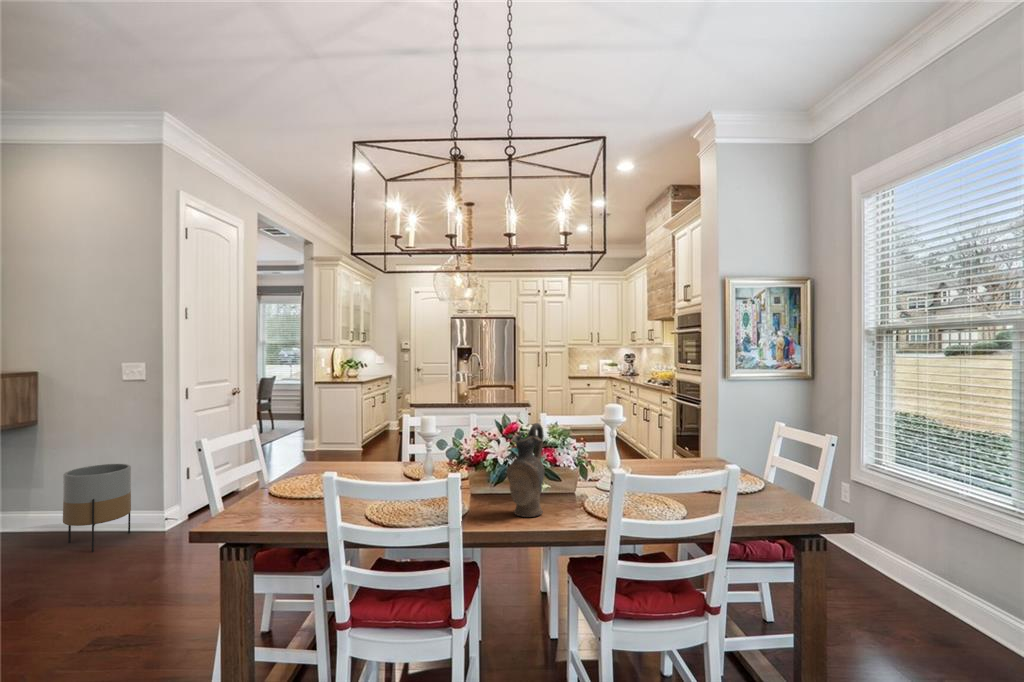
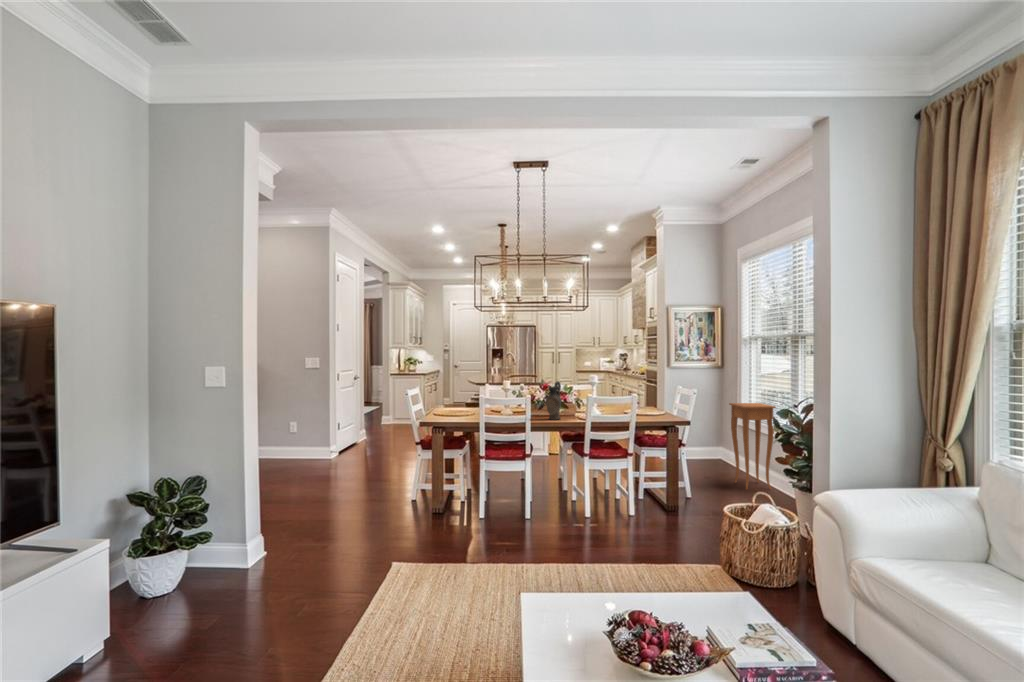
side table: none [865,451,977,632] -> present [729,403,776,490]
planter: present [63,464,131,552] -> none [281,418,314,466]

